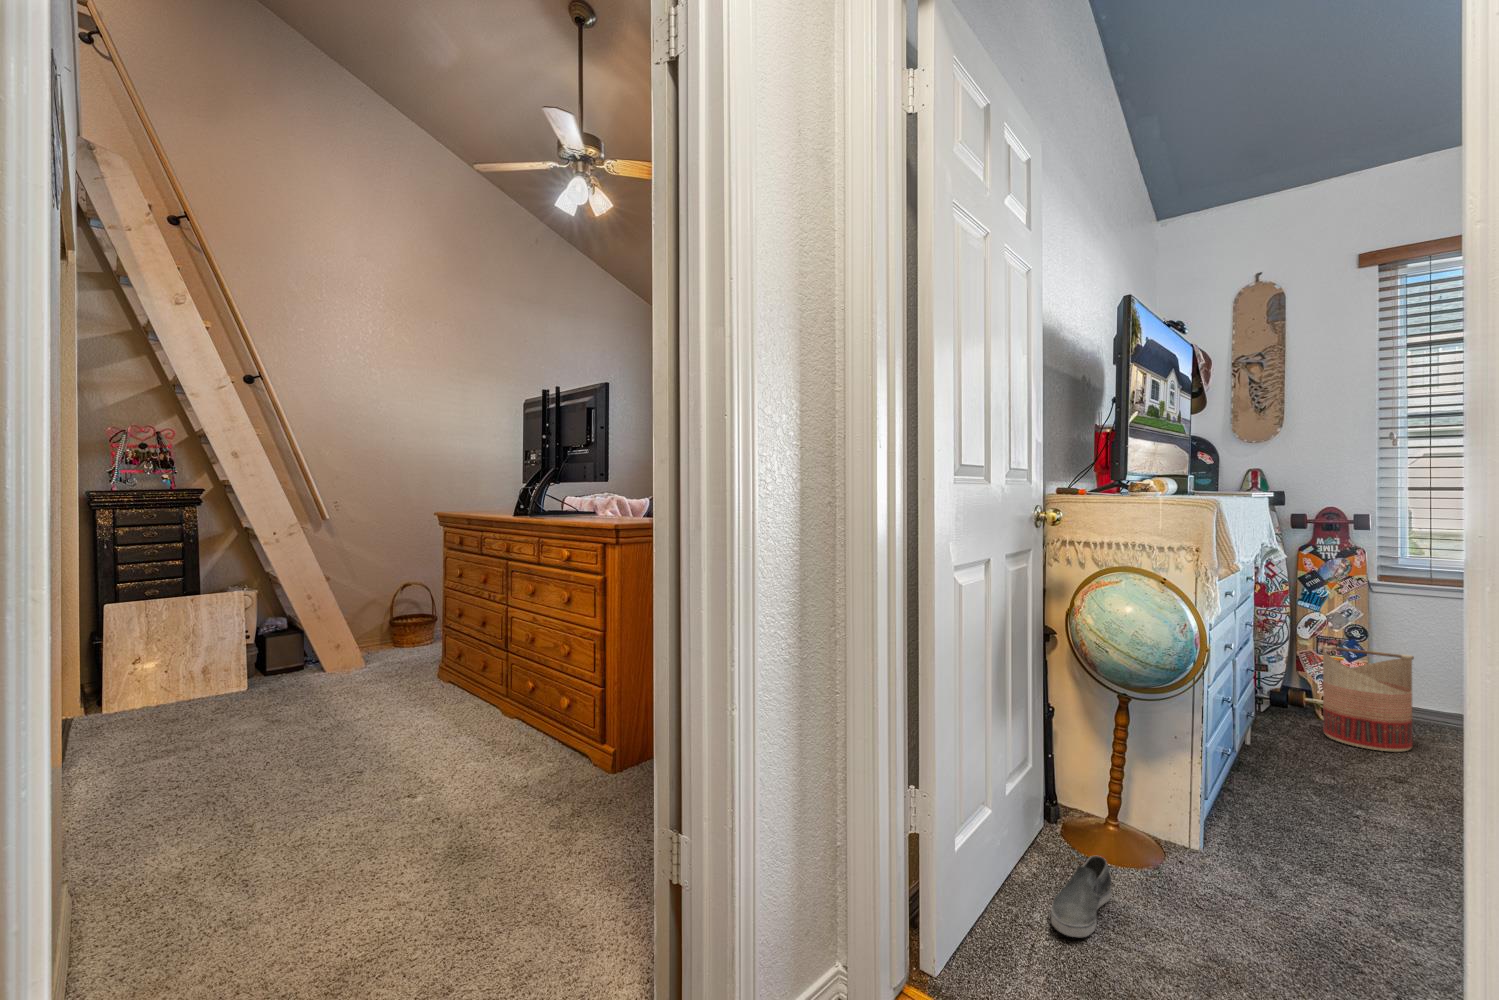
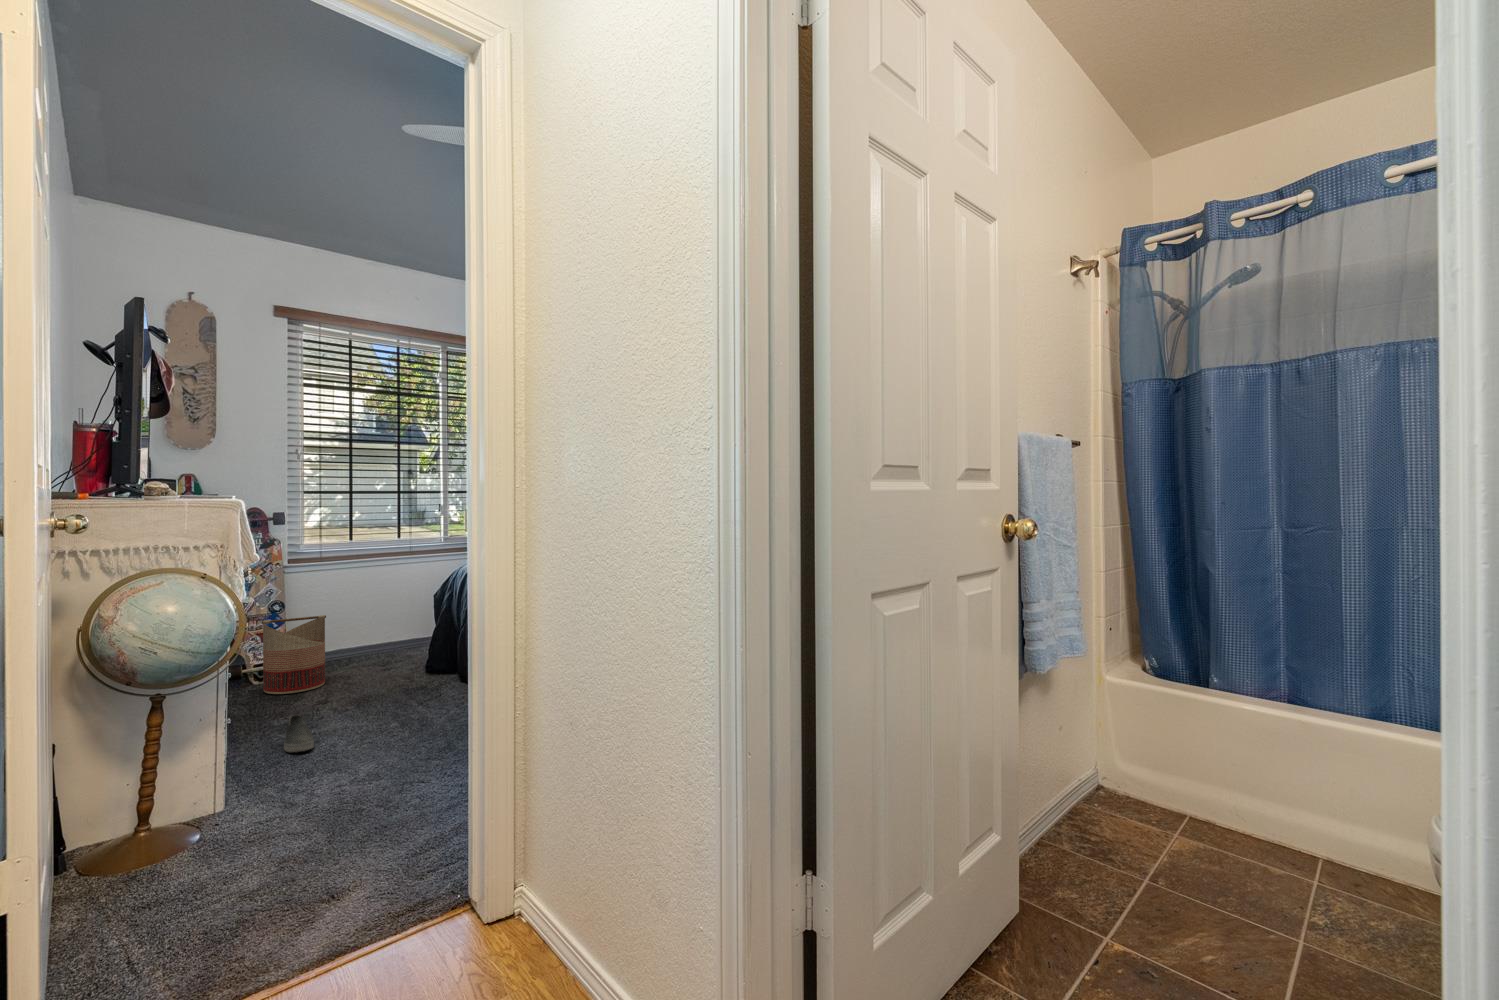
shoe: present [1051,856,1111,937] -> present [284,715,314,752]

